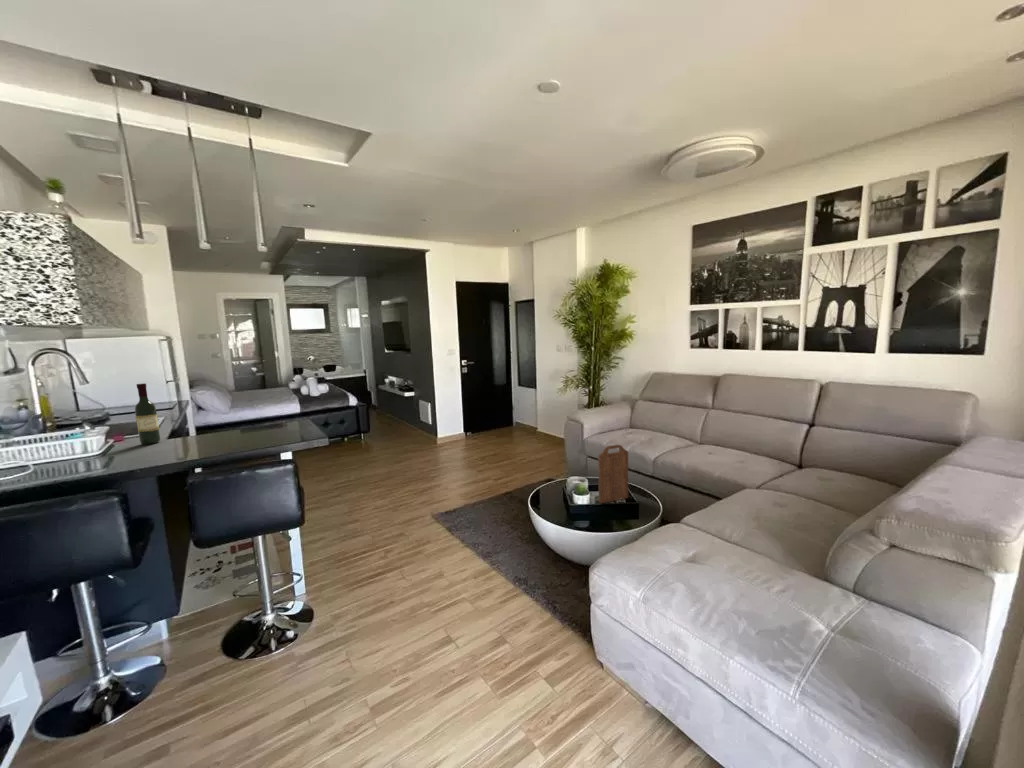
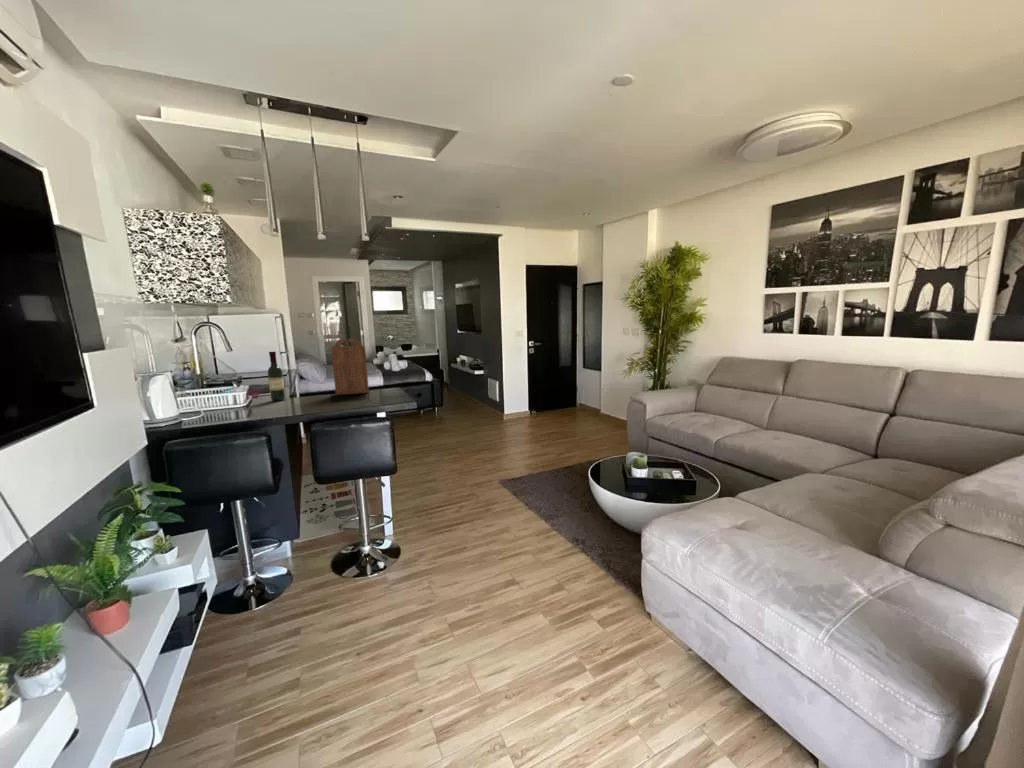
cutting board: present [598,445,628,503] -> present [331,339,369,395]

